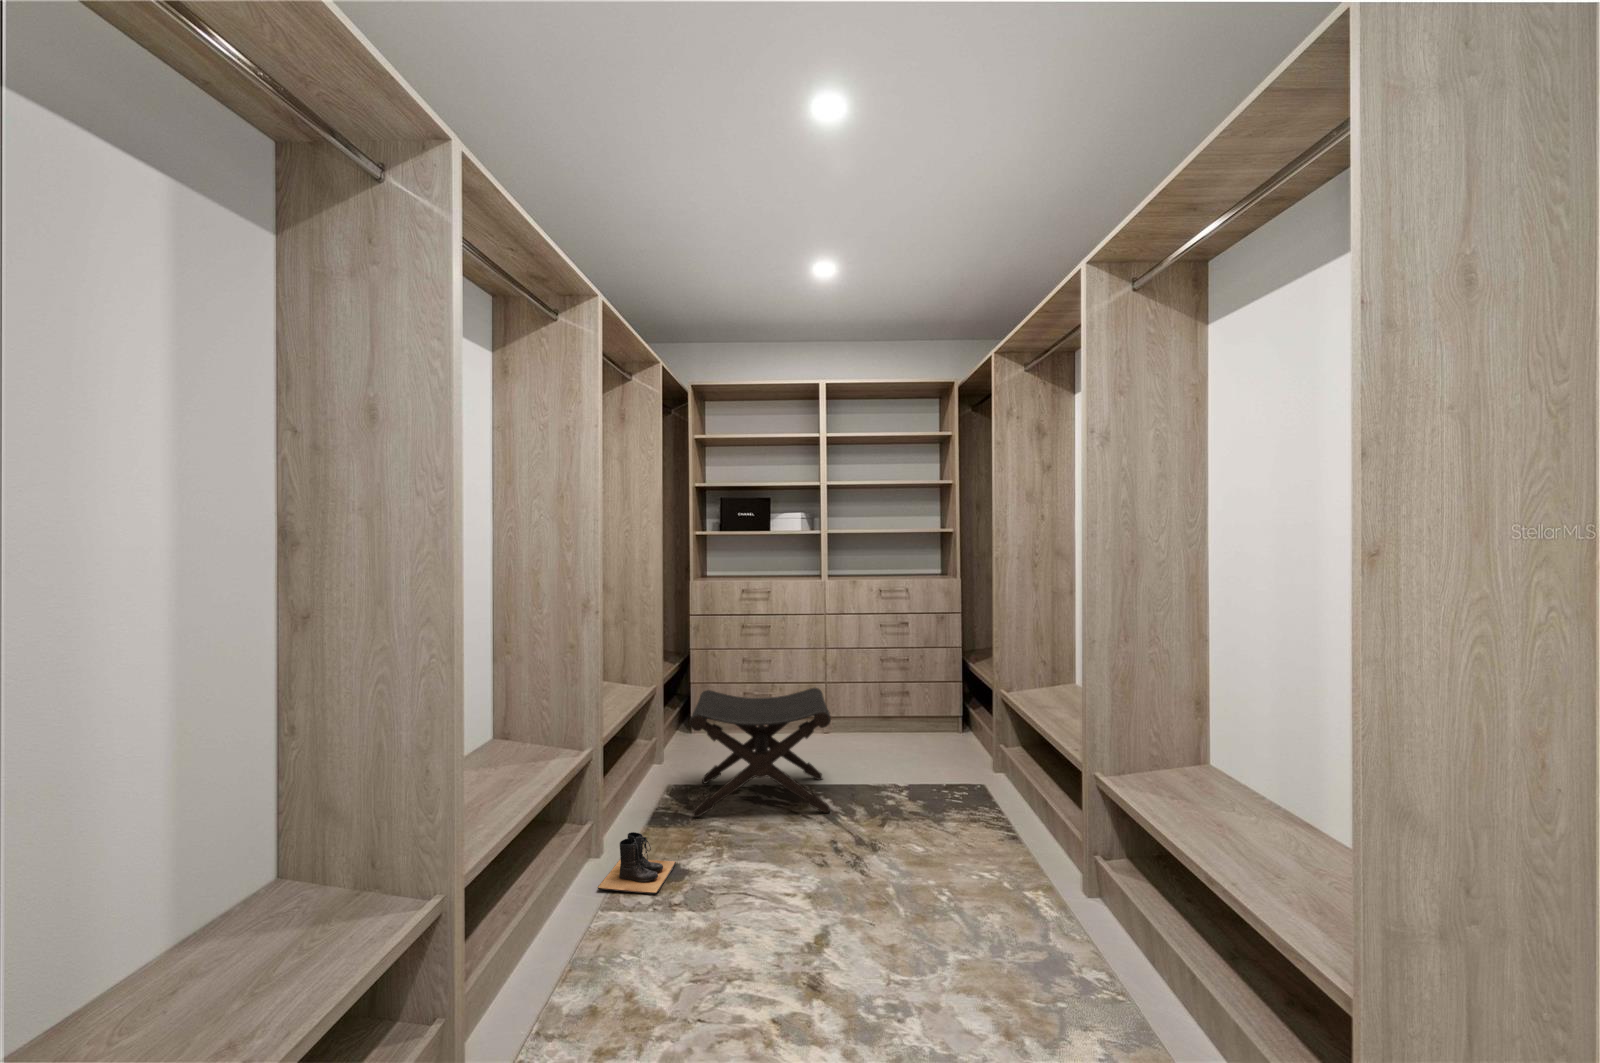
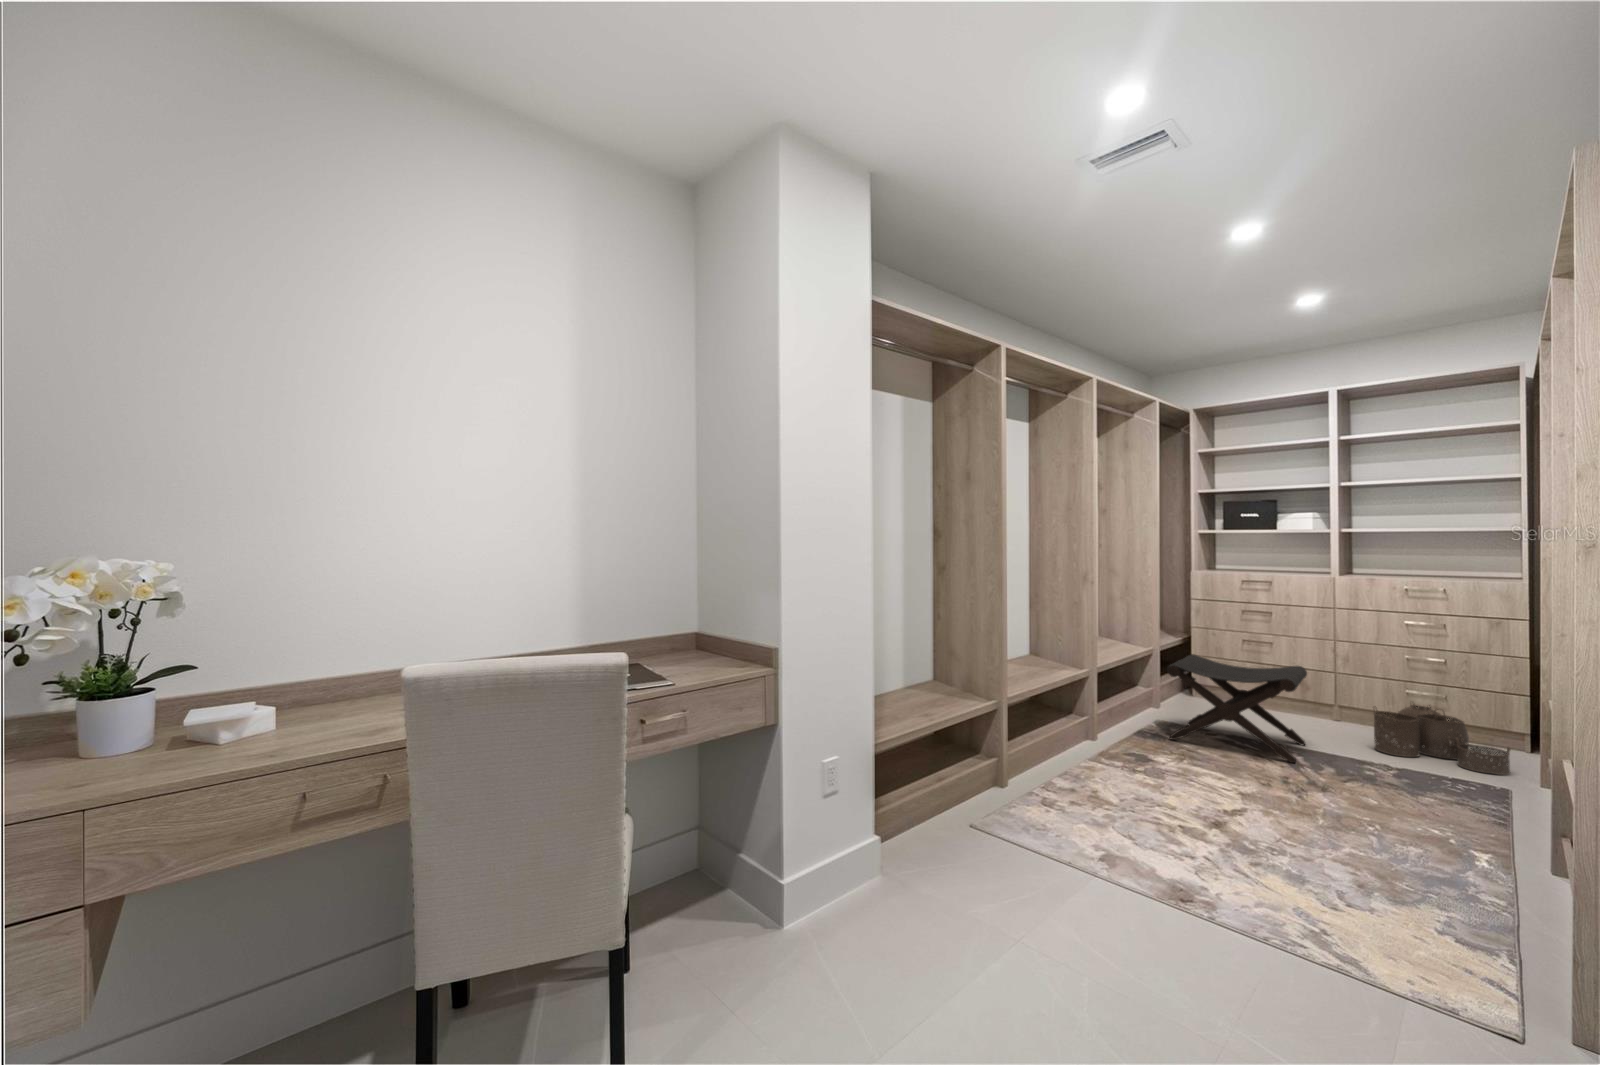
woven basket: none [872,703,974,770] -> present [1374,704,1510,775]
boots: present [598,832,676,894] -> none [1089,727,1146,764]

